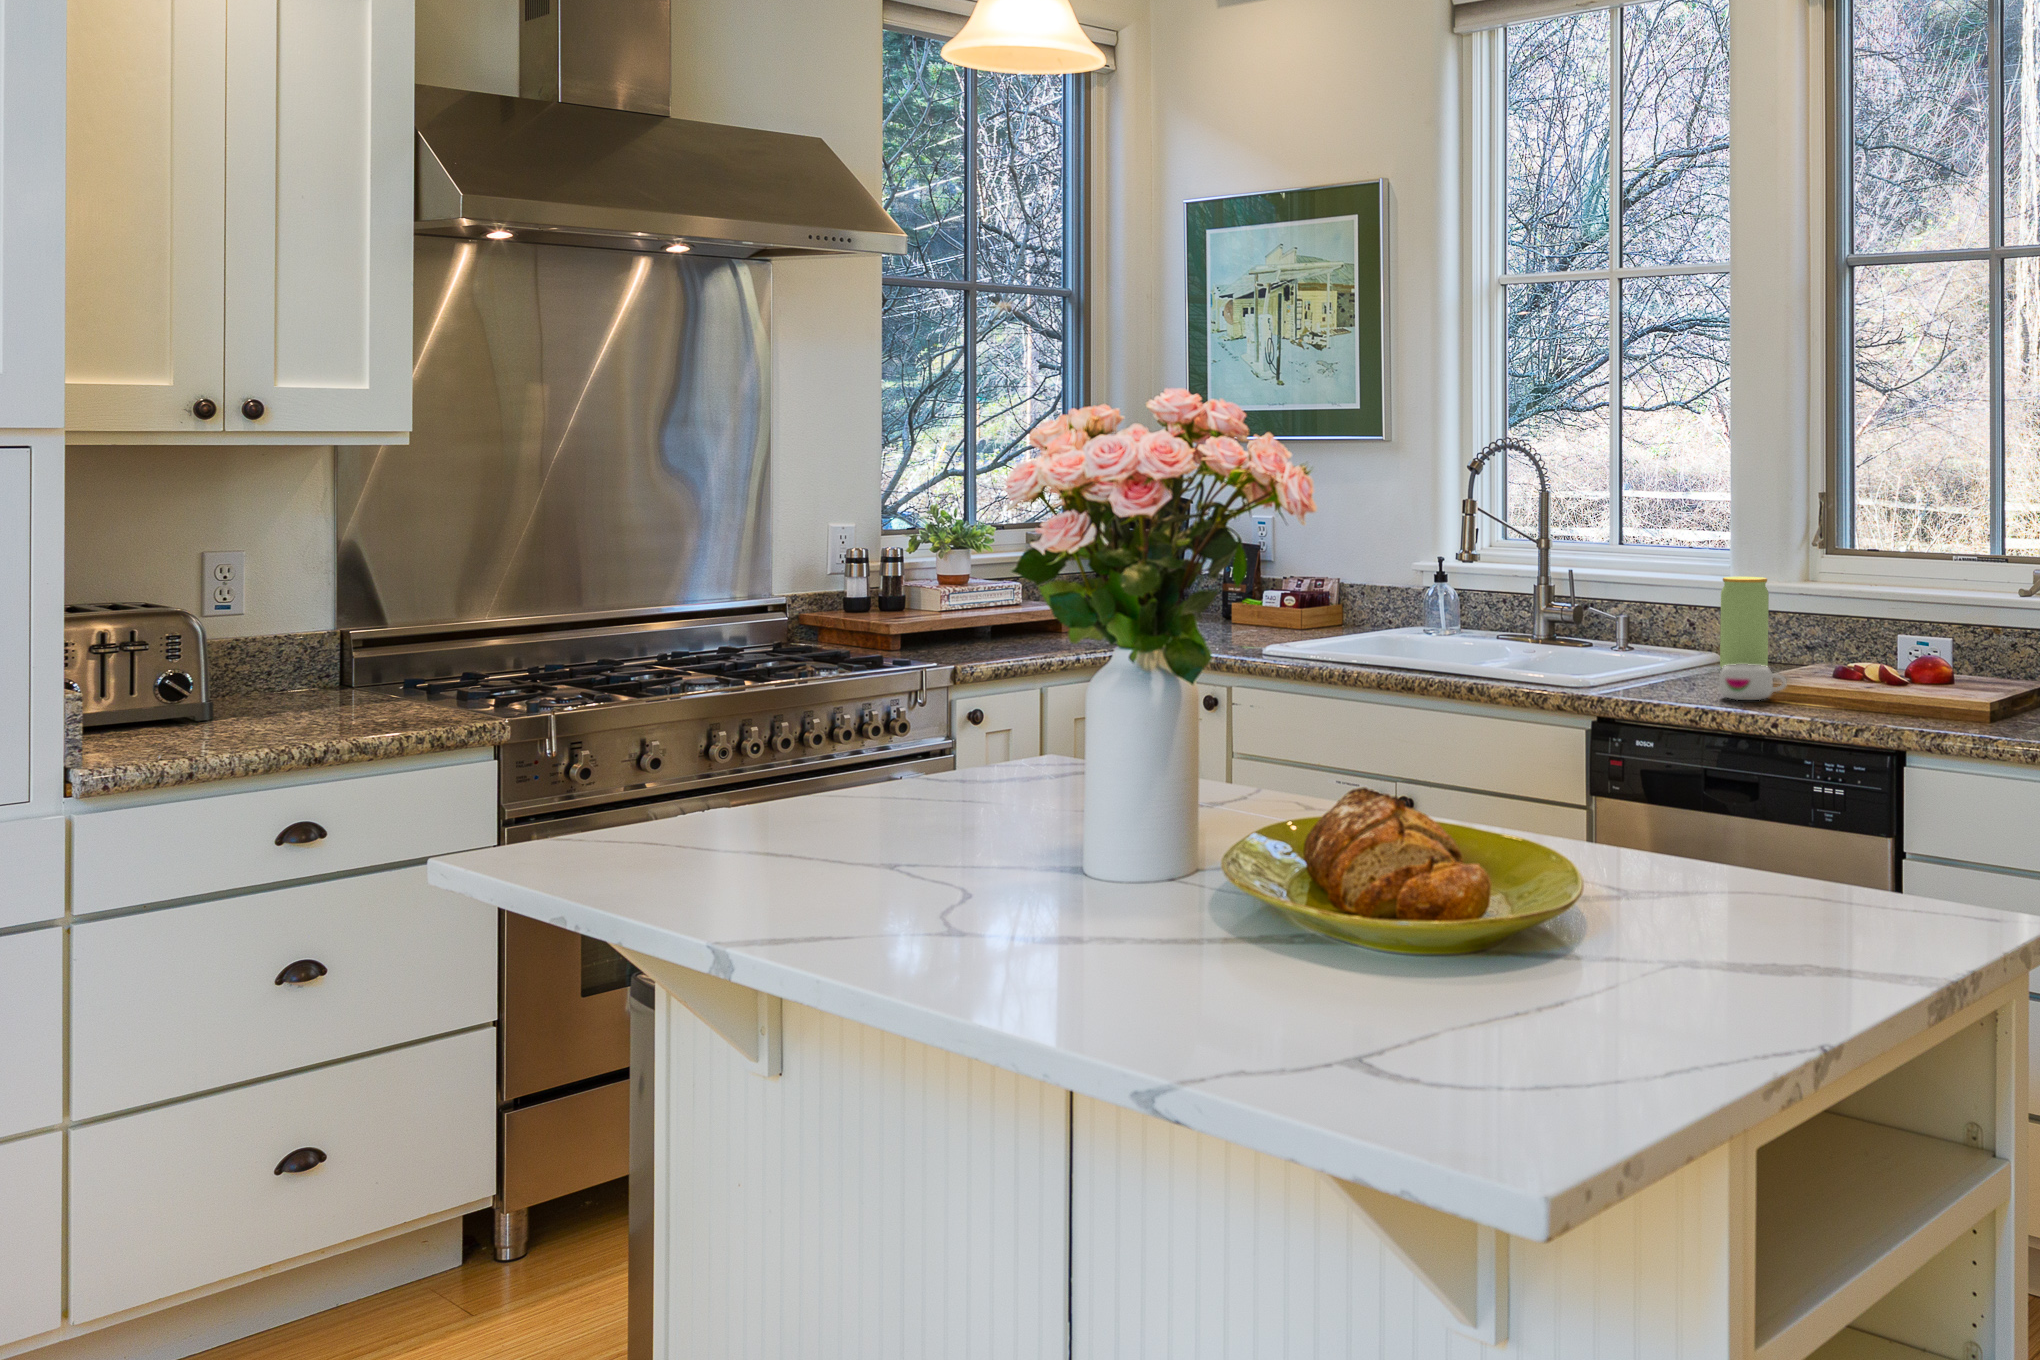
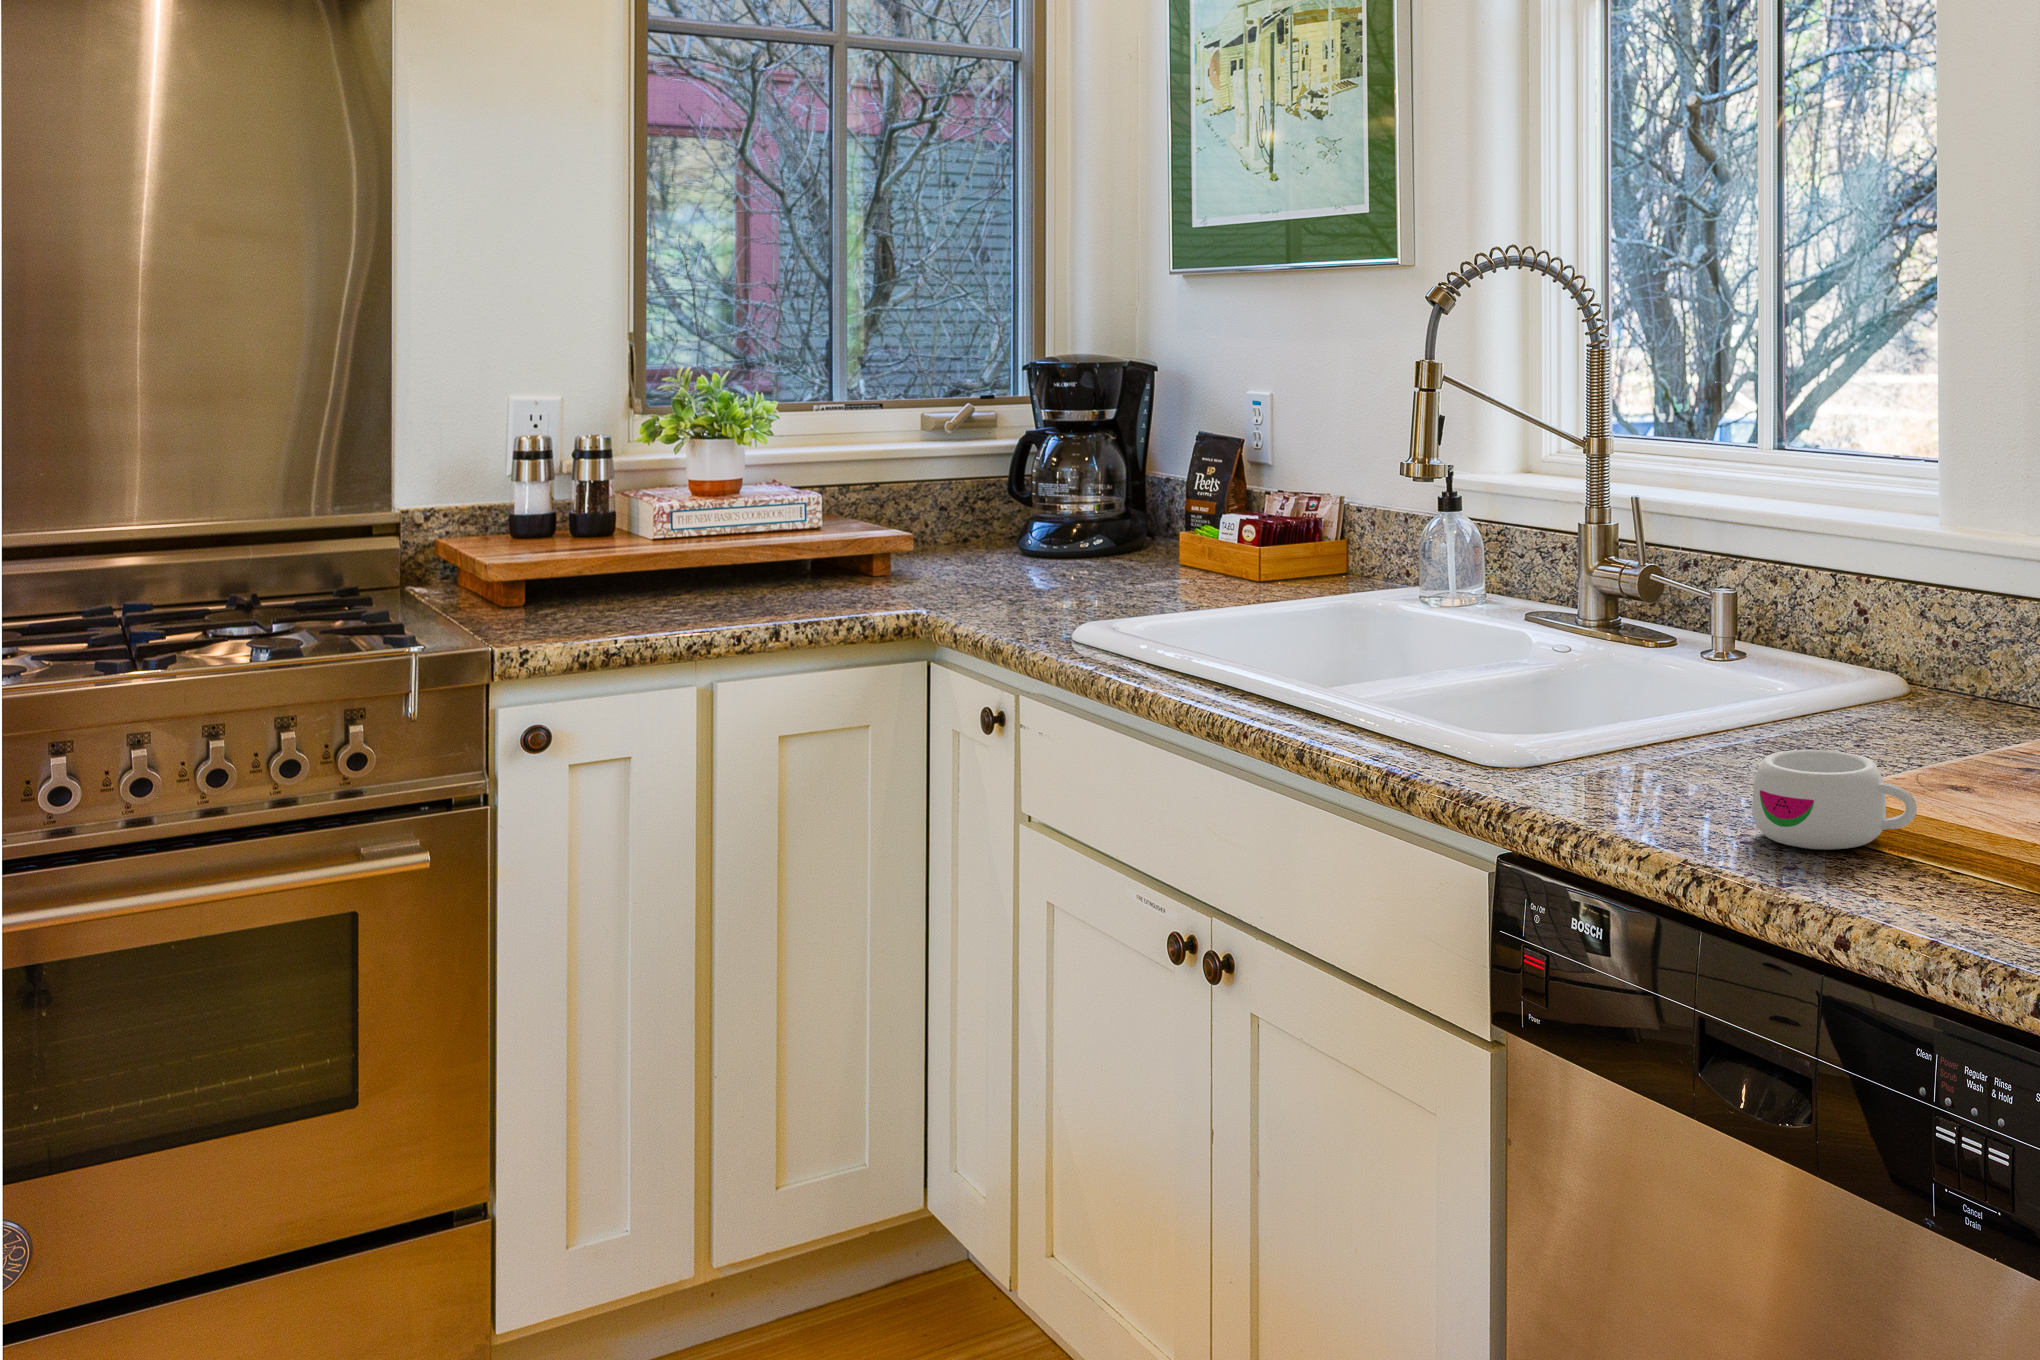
jar: present [1720,577,1769,668] -> none [1864,523,1970,733]

